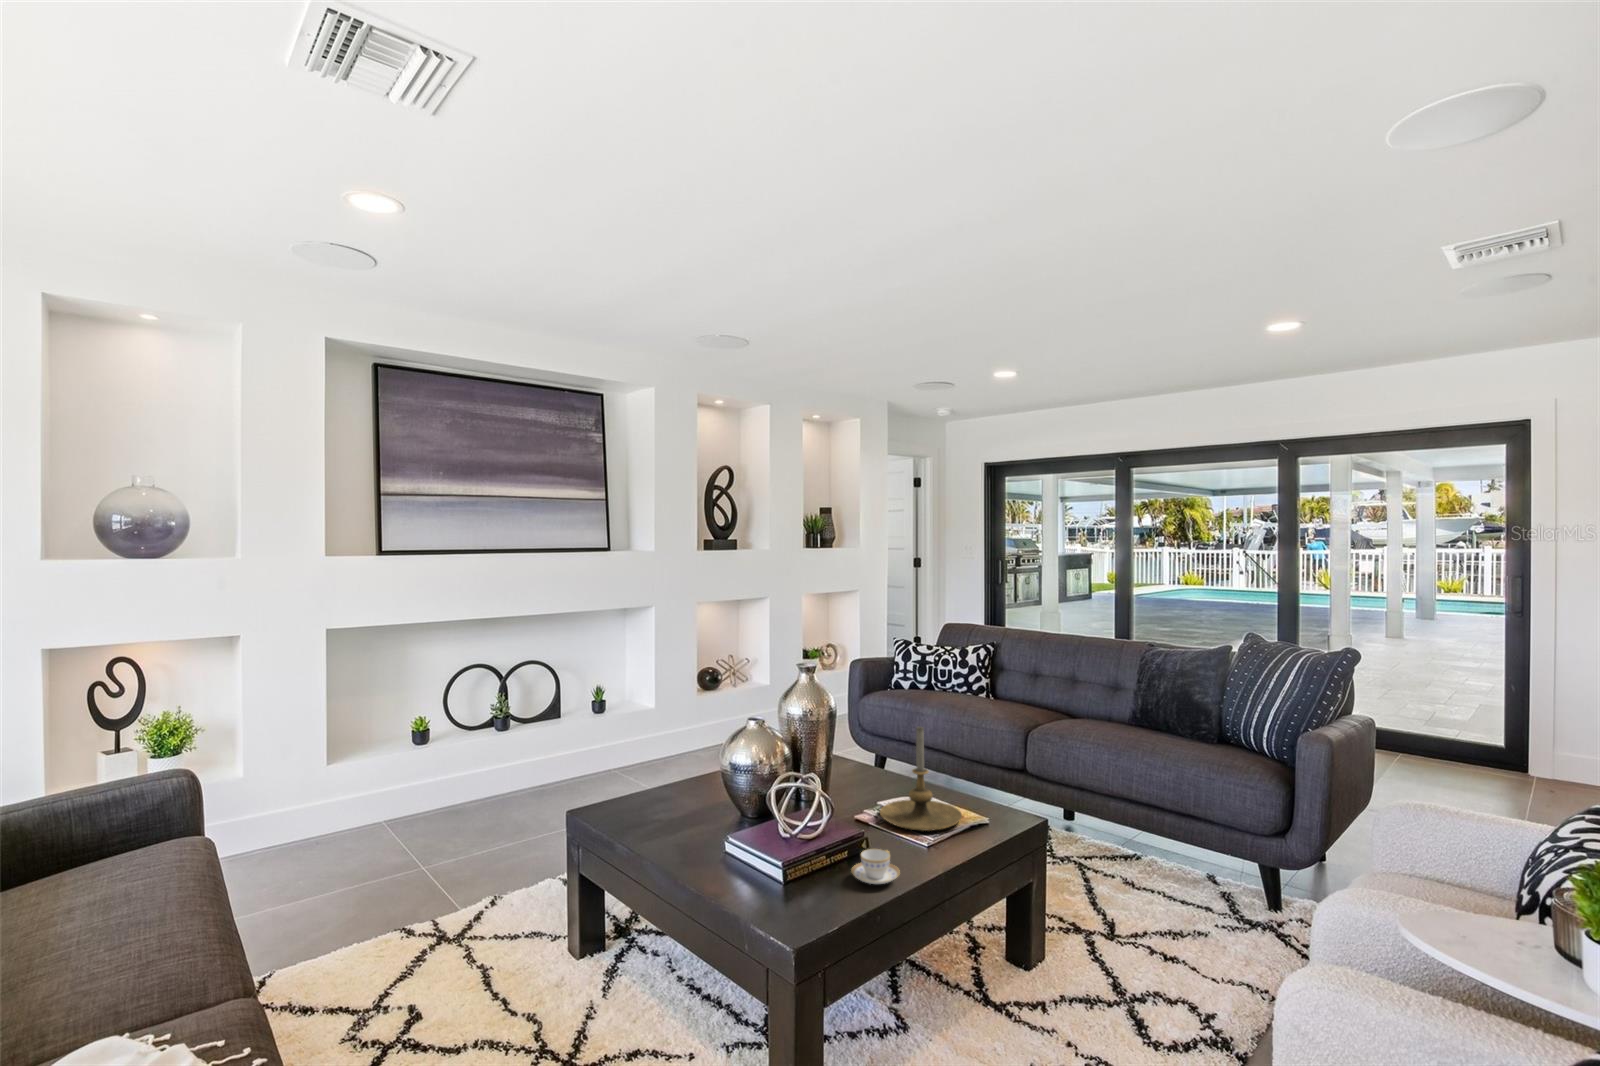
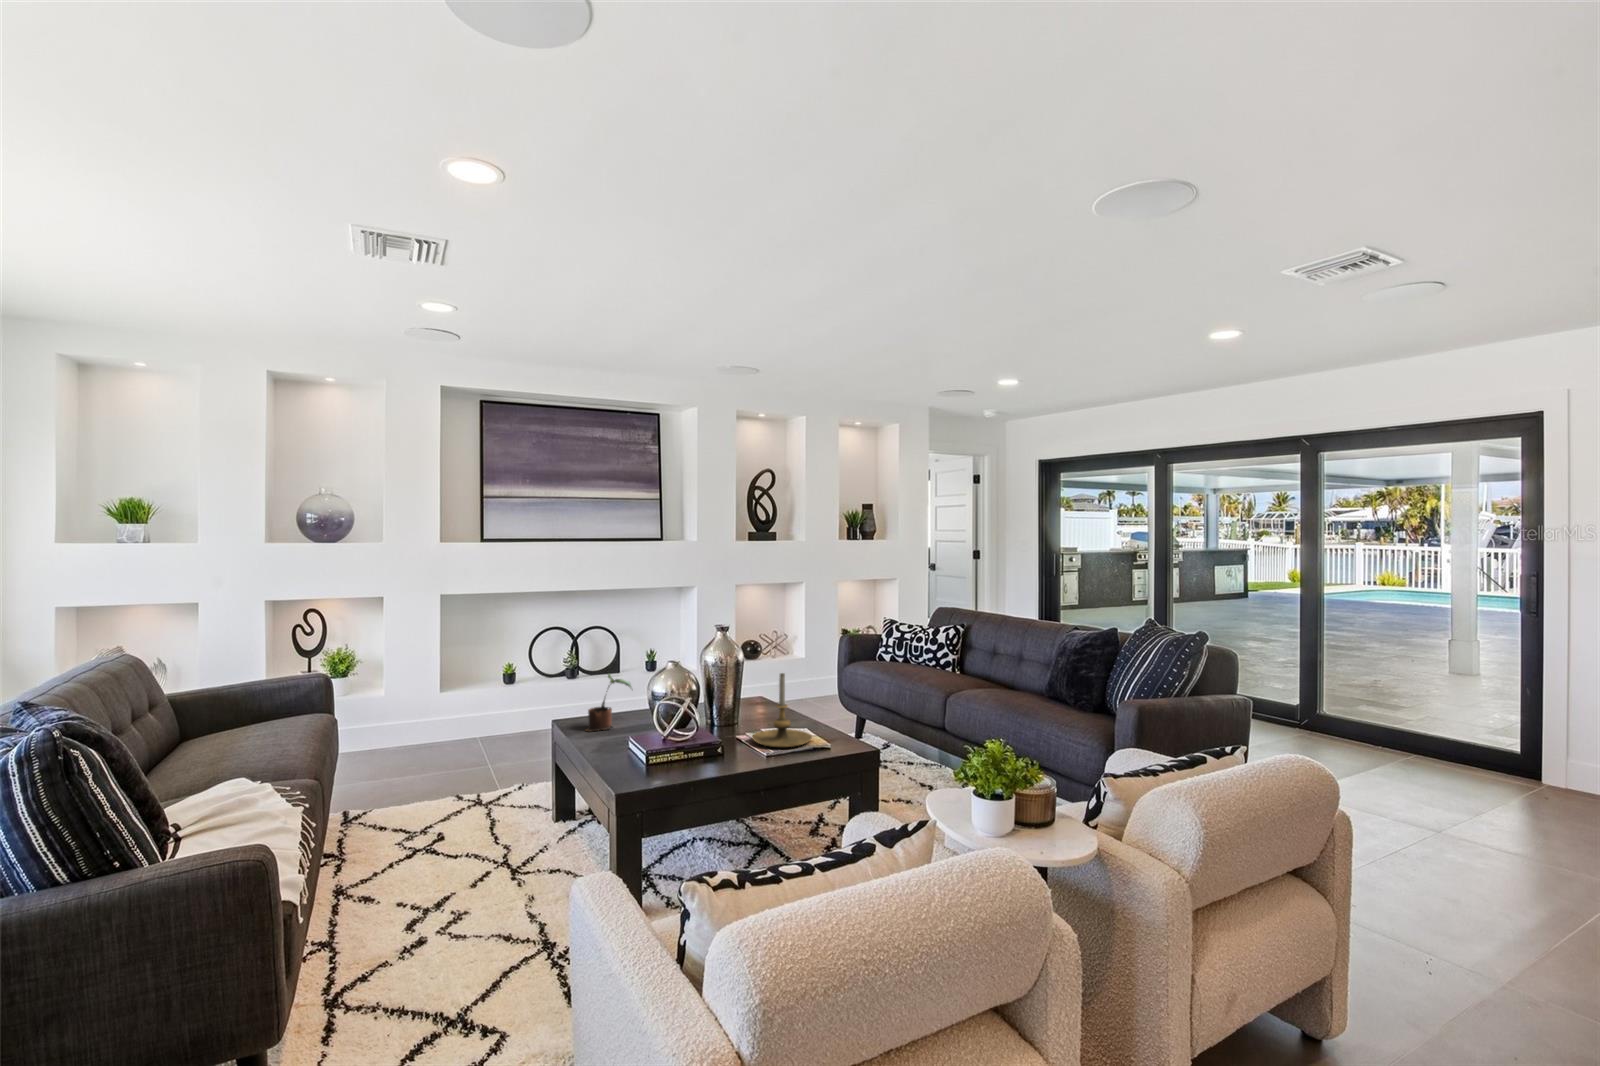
potted plant: none [628,738,691,826] -> present [586,674,631,731]
teacup: present [851,849,900,884] -> none [689,748,722,770]

